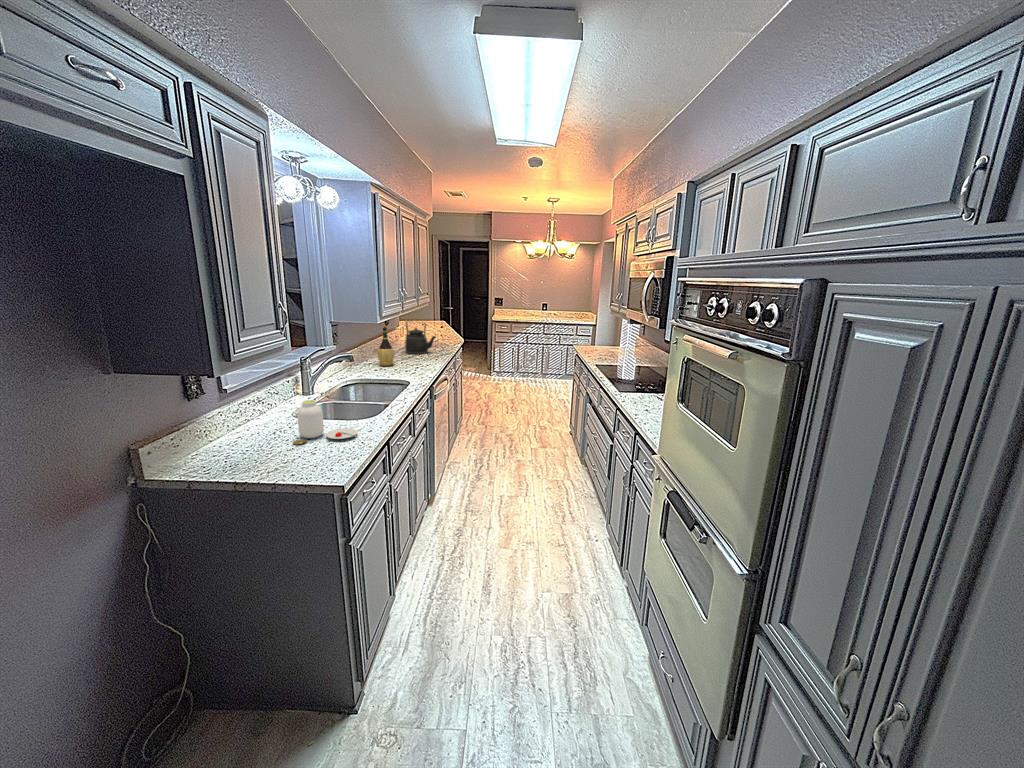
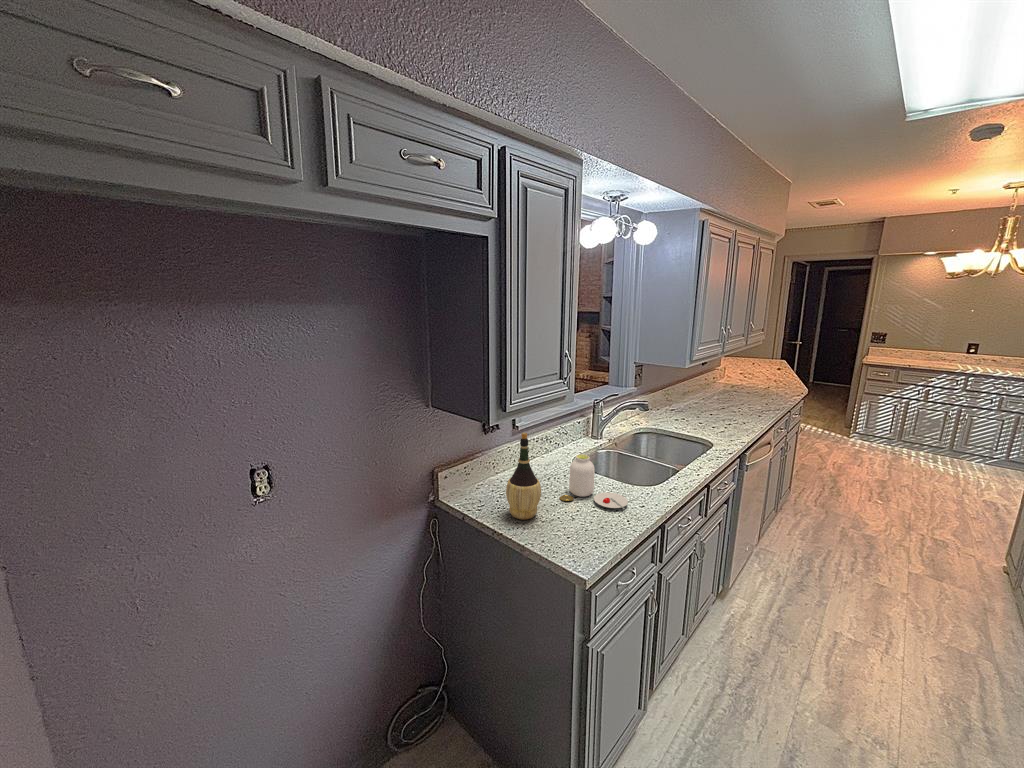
kettle: present [406,322,436,354] -> none [721,364,765,405]
wine bottle: present [377,325,394,366] -> present [506,433,541,519]

